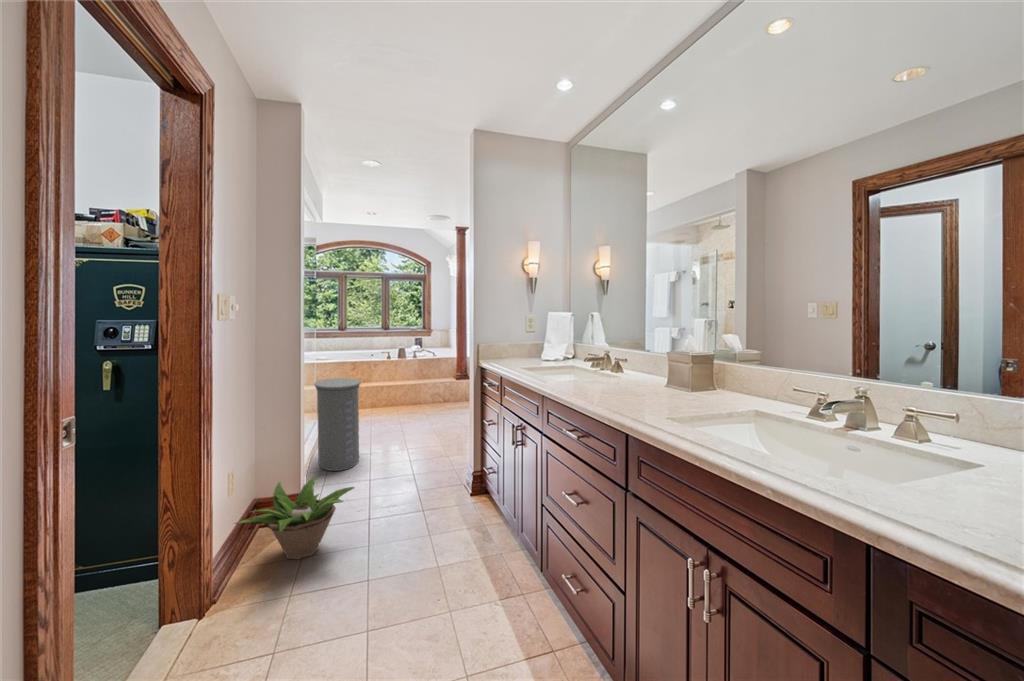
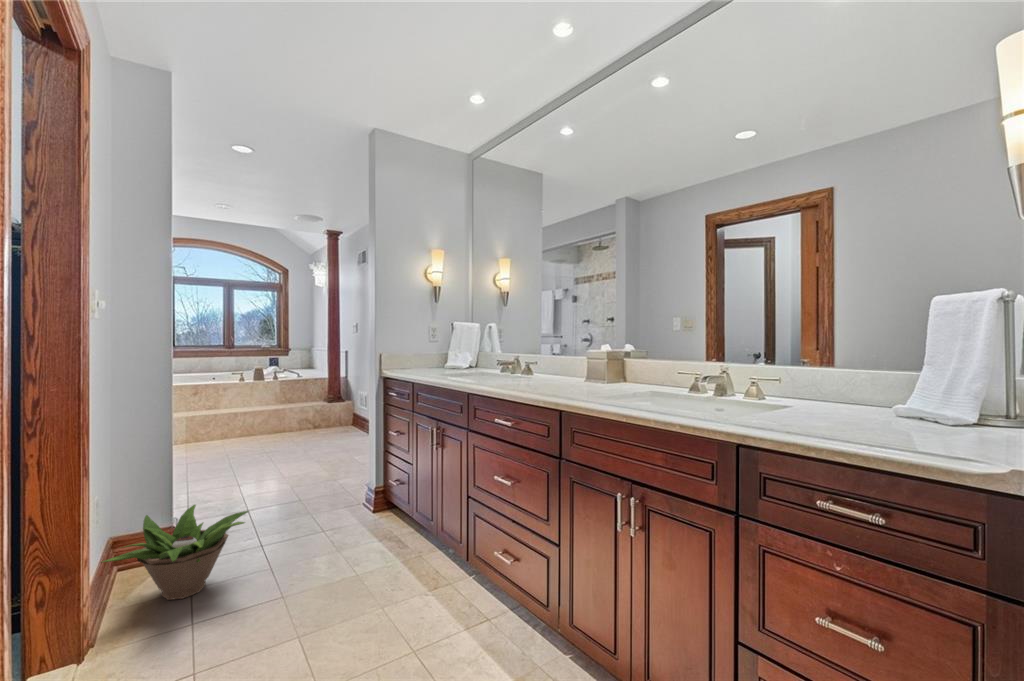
laundry hamper: present [314,378,361,471] -> none [165,399,228,509]

